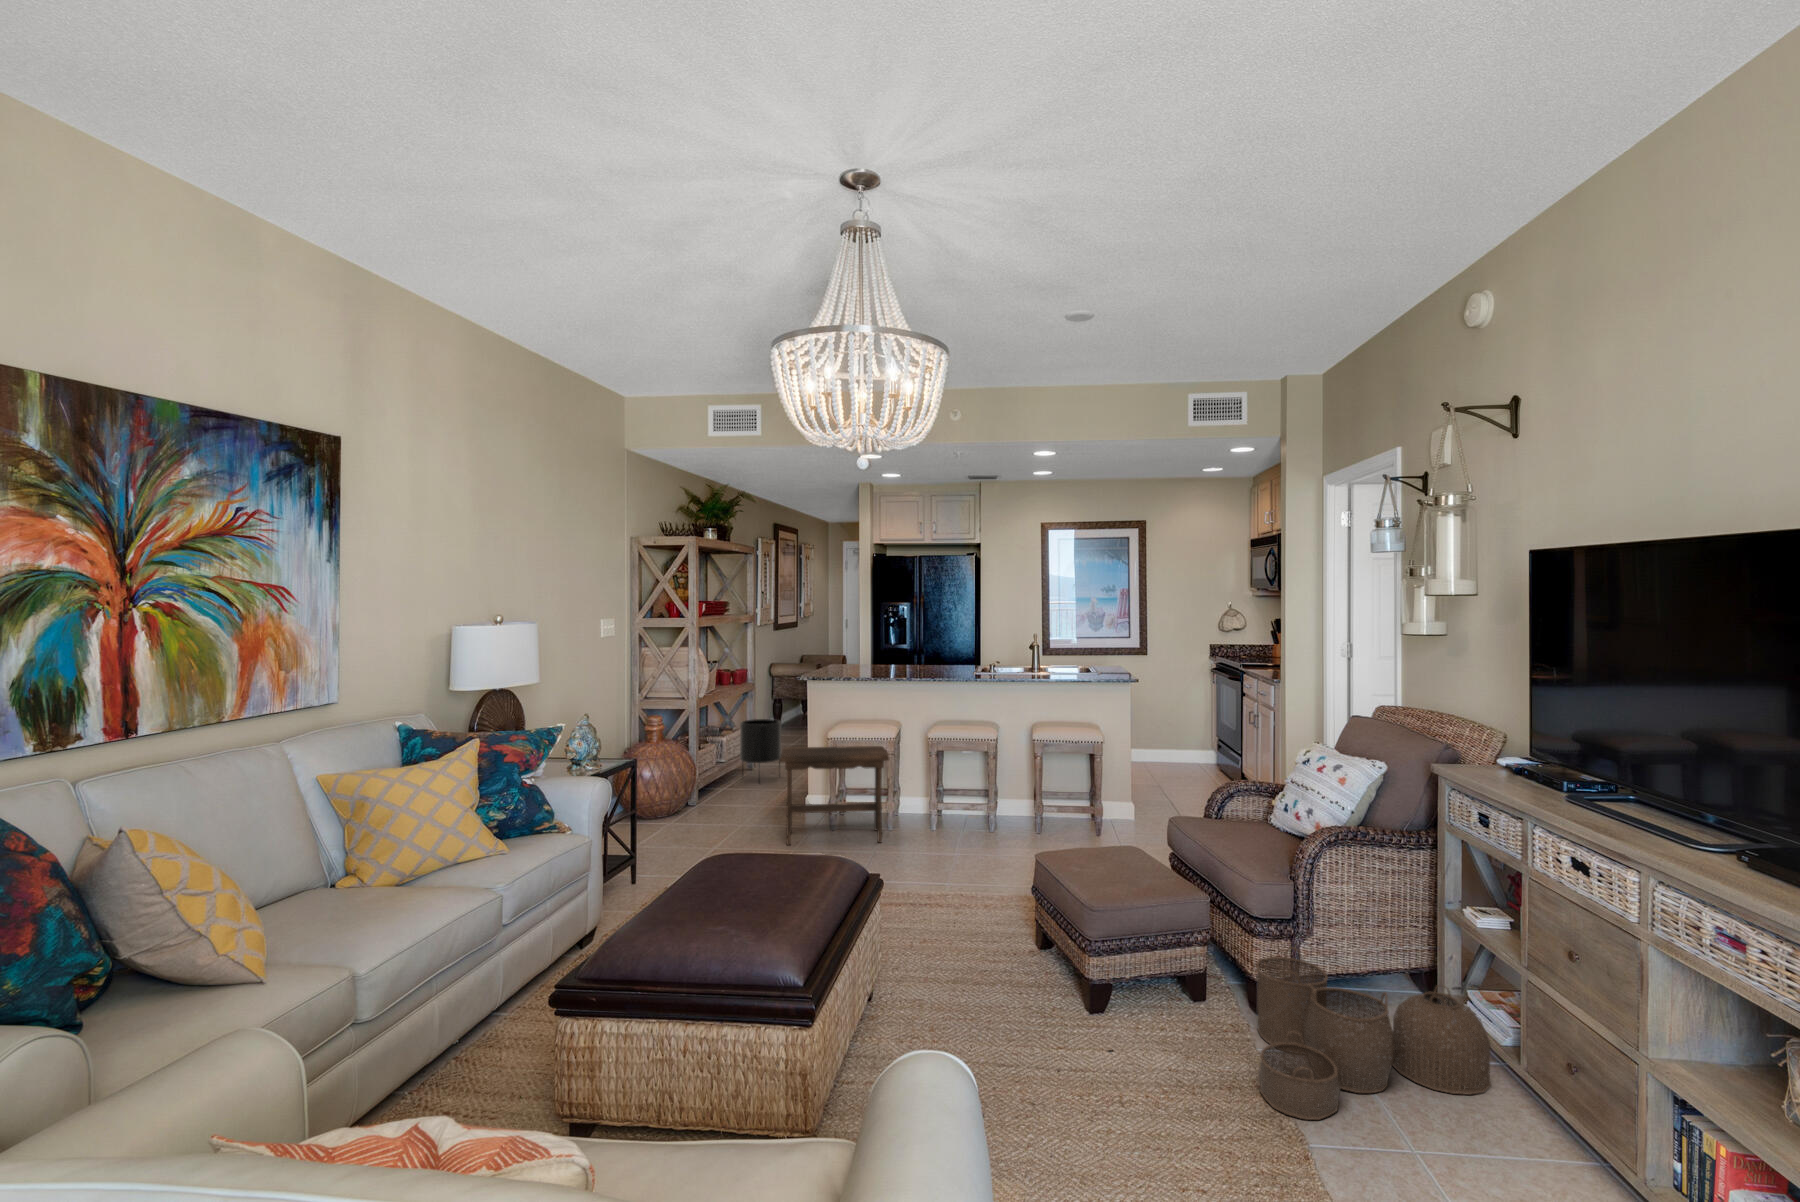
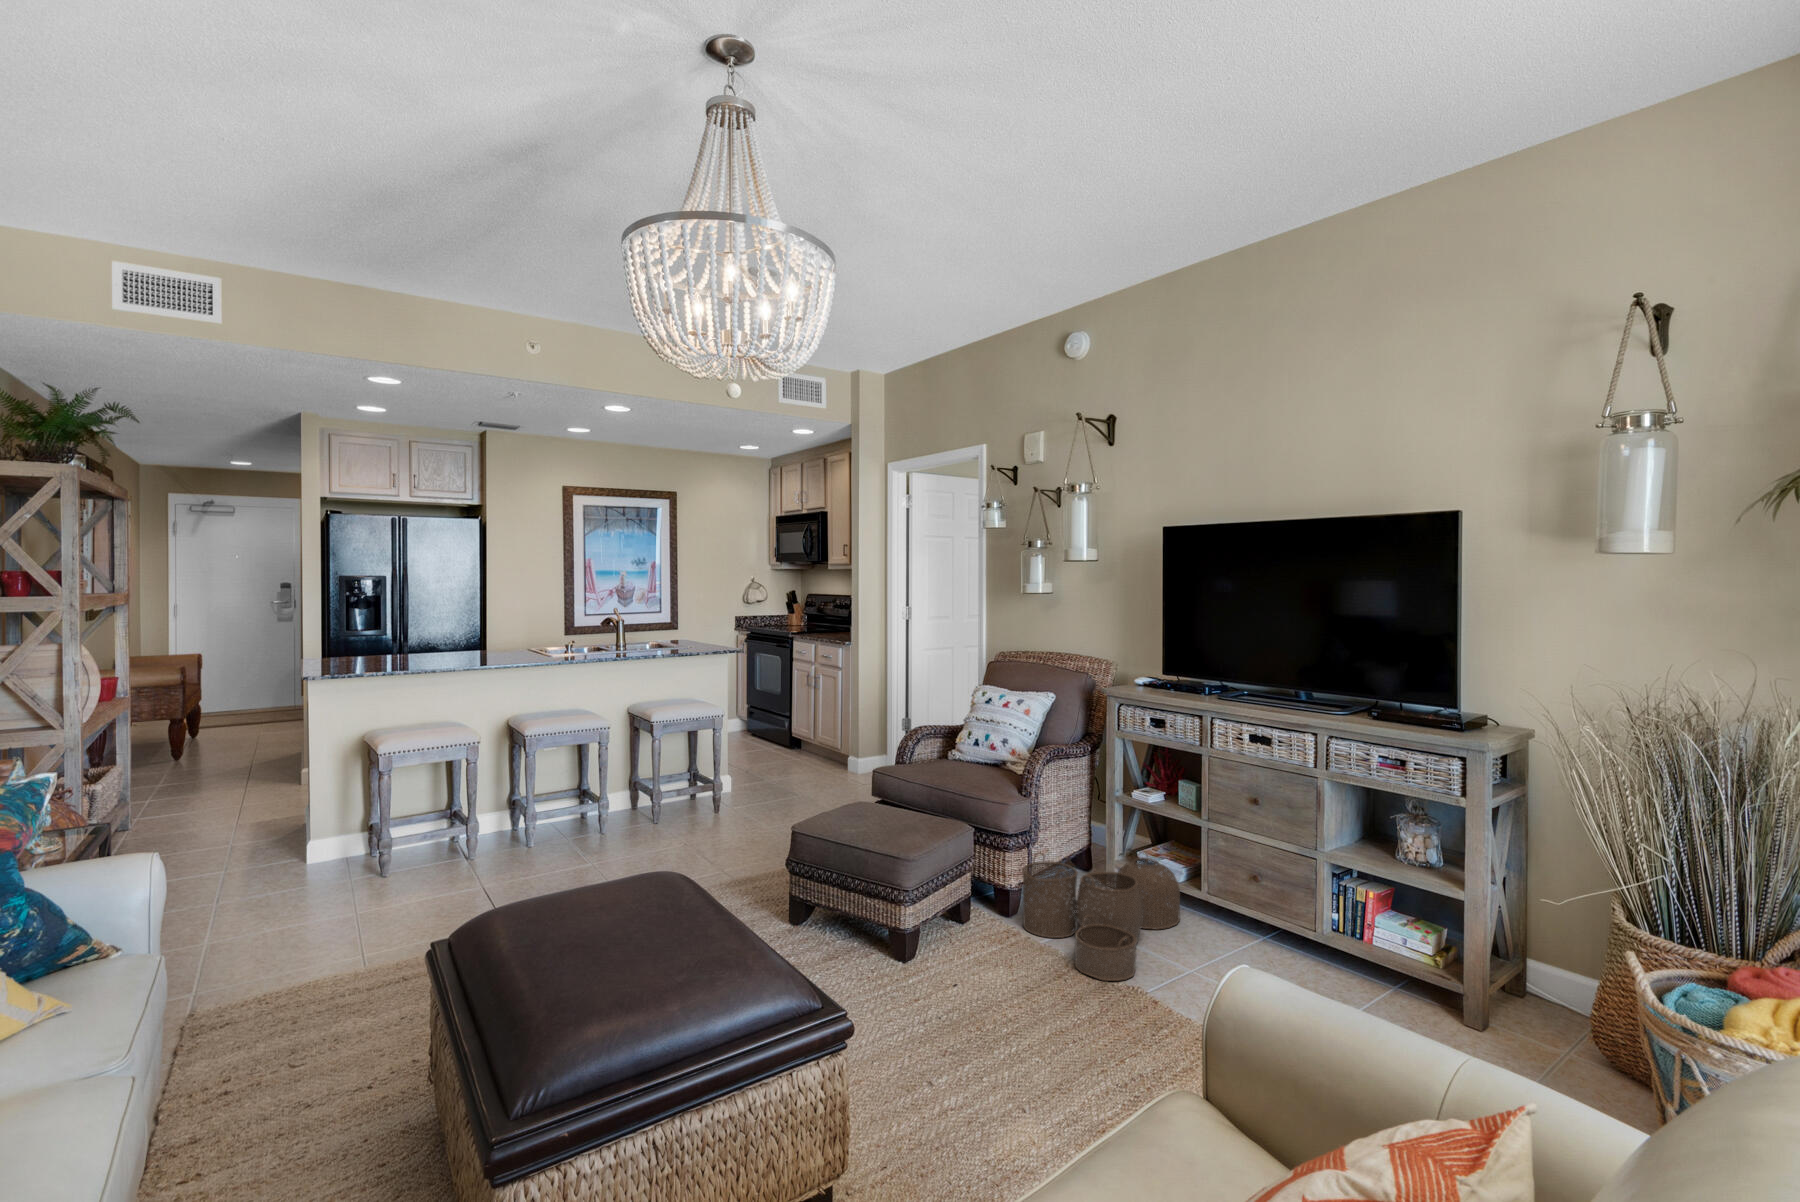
planter: present [740,719,781,764] -> none [149,747,227,842]
footstool: present [780,746,889,845] -> none [316,752,496,905]

